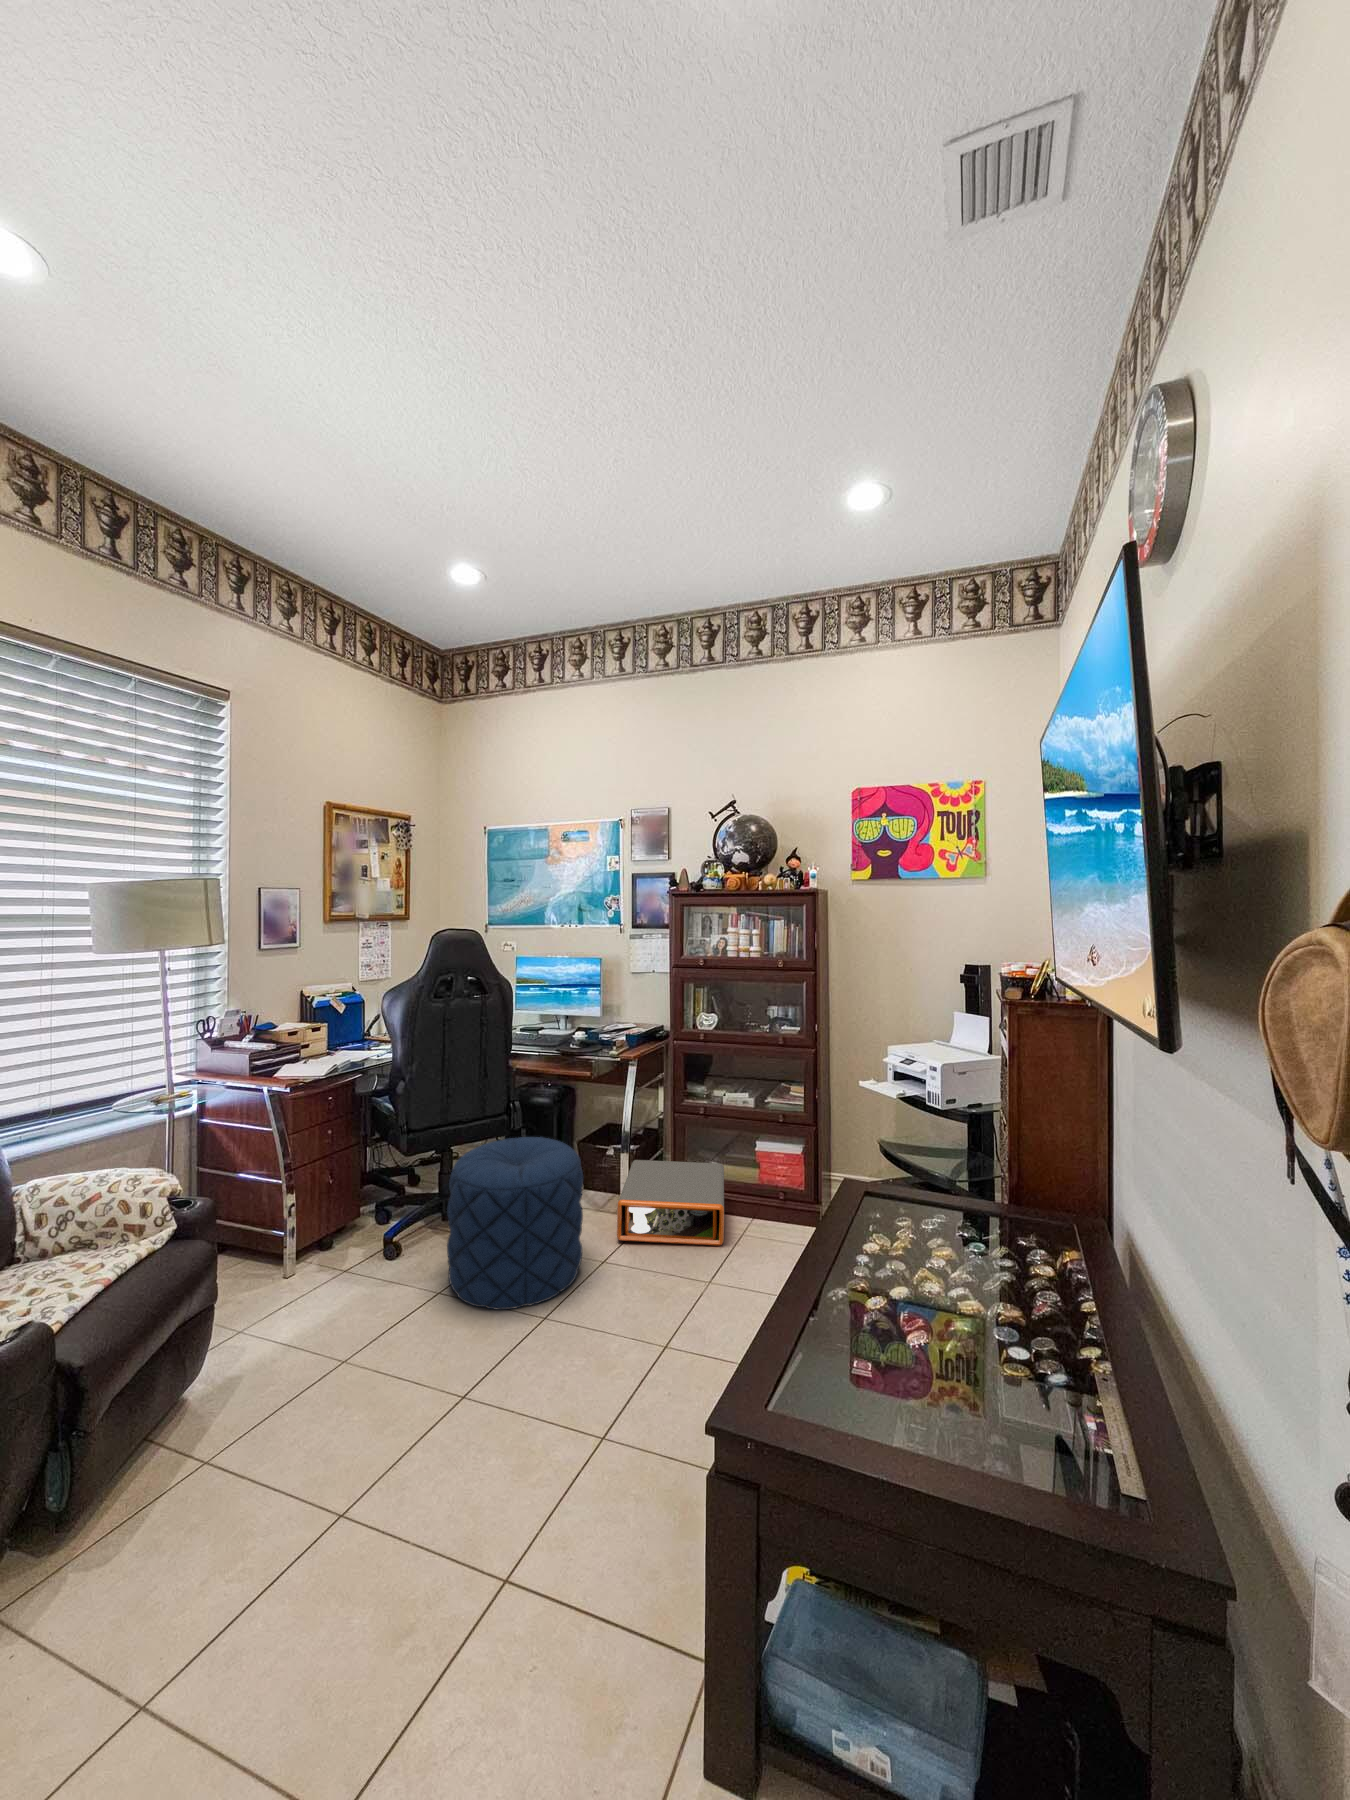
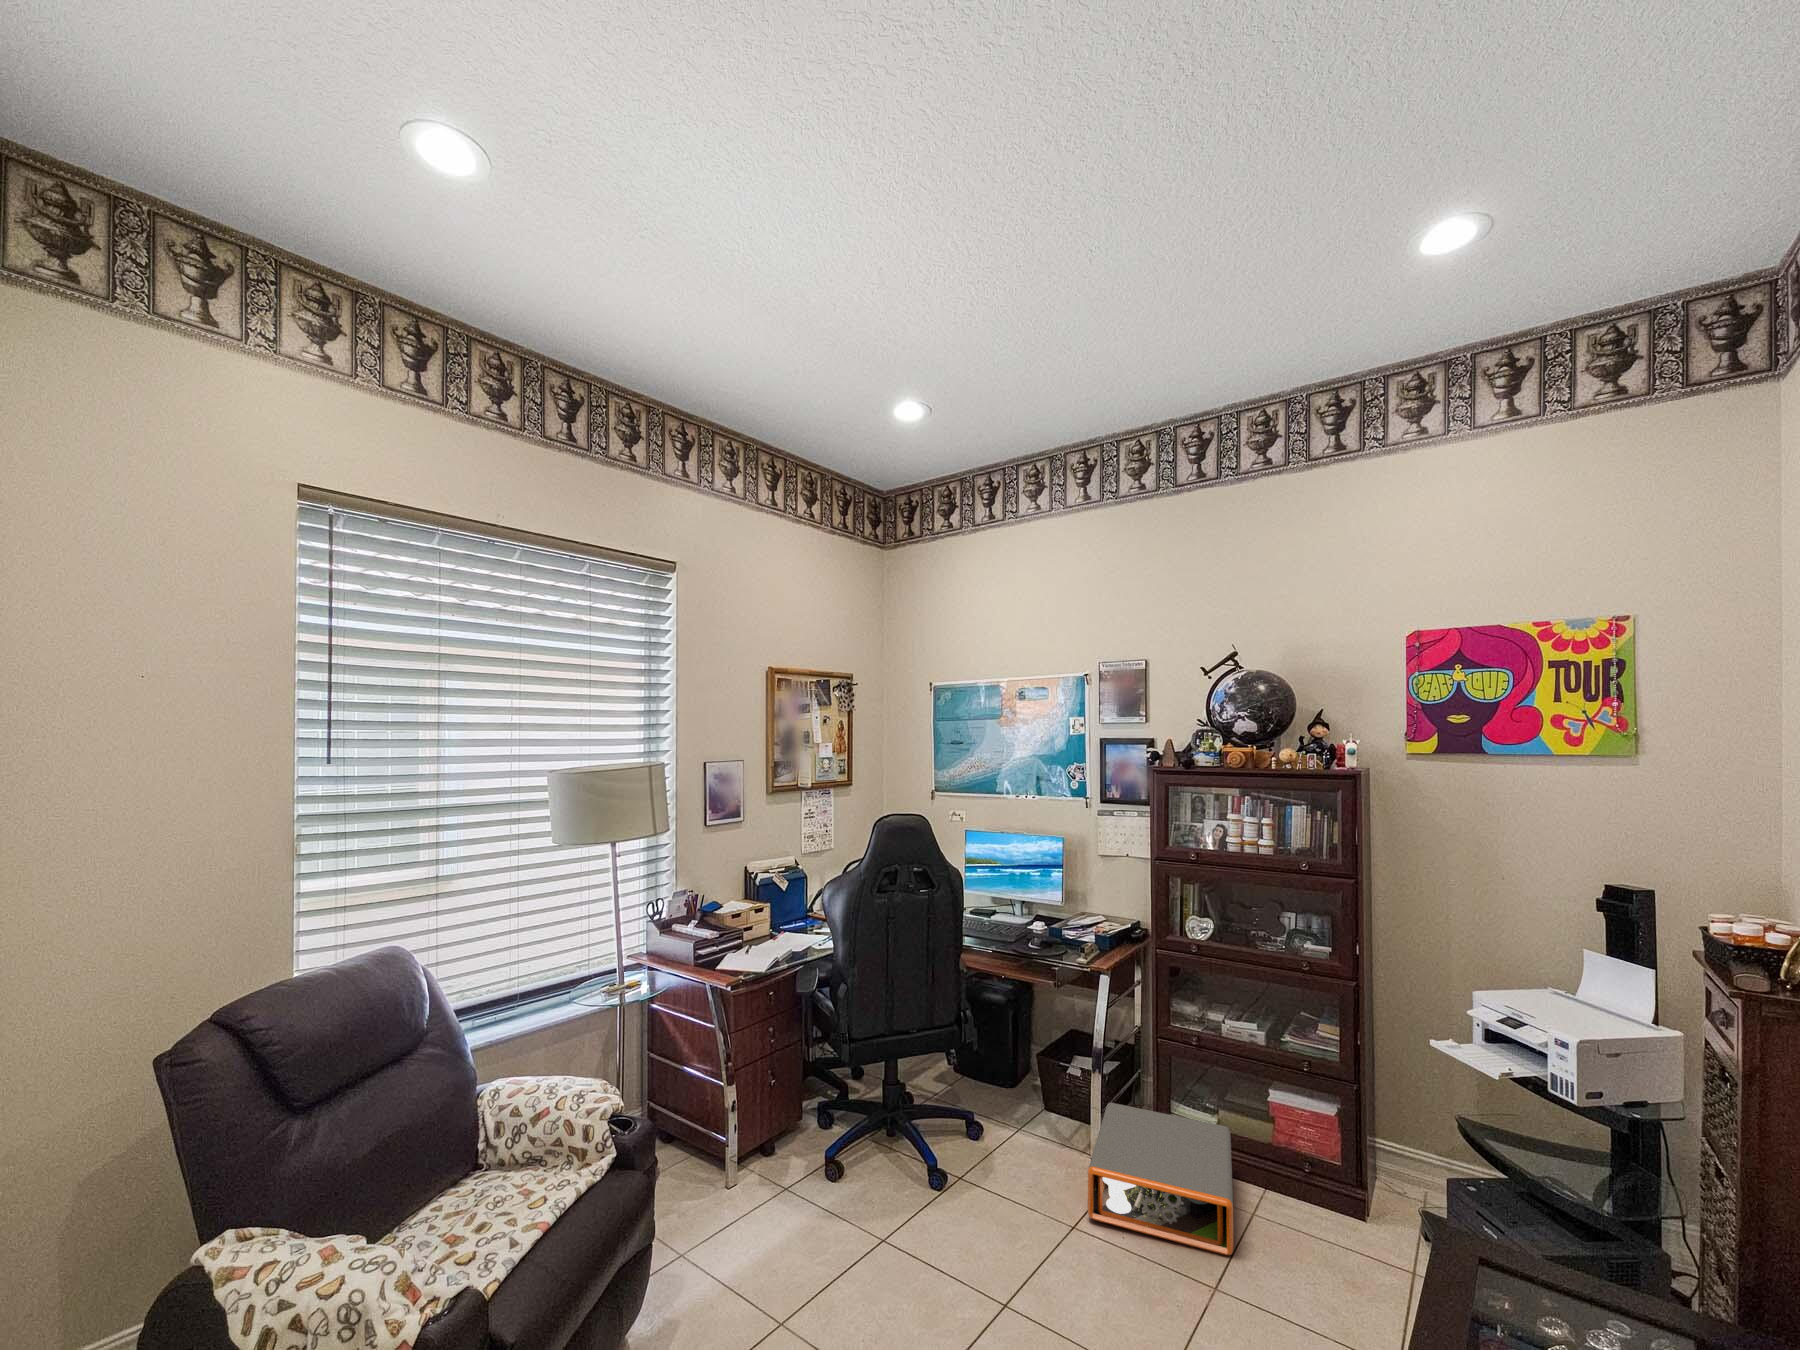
pouf: present [447,1137,583,1310] -> none [887,1070,1044,1301]

